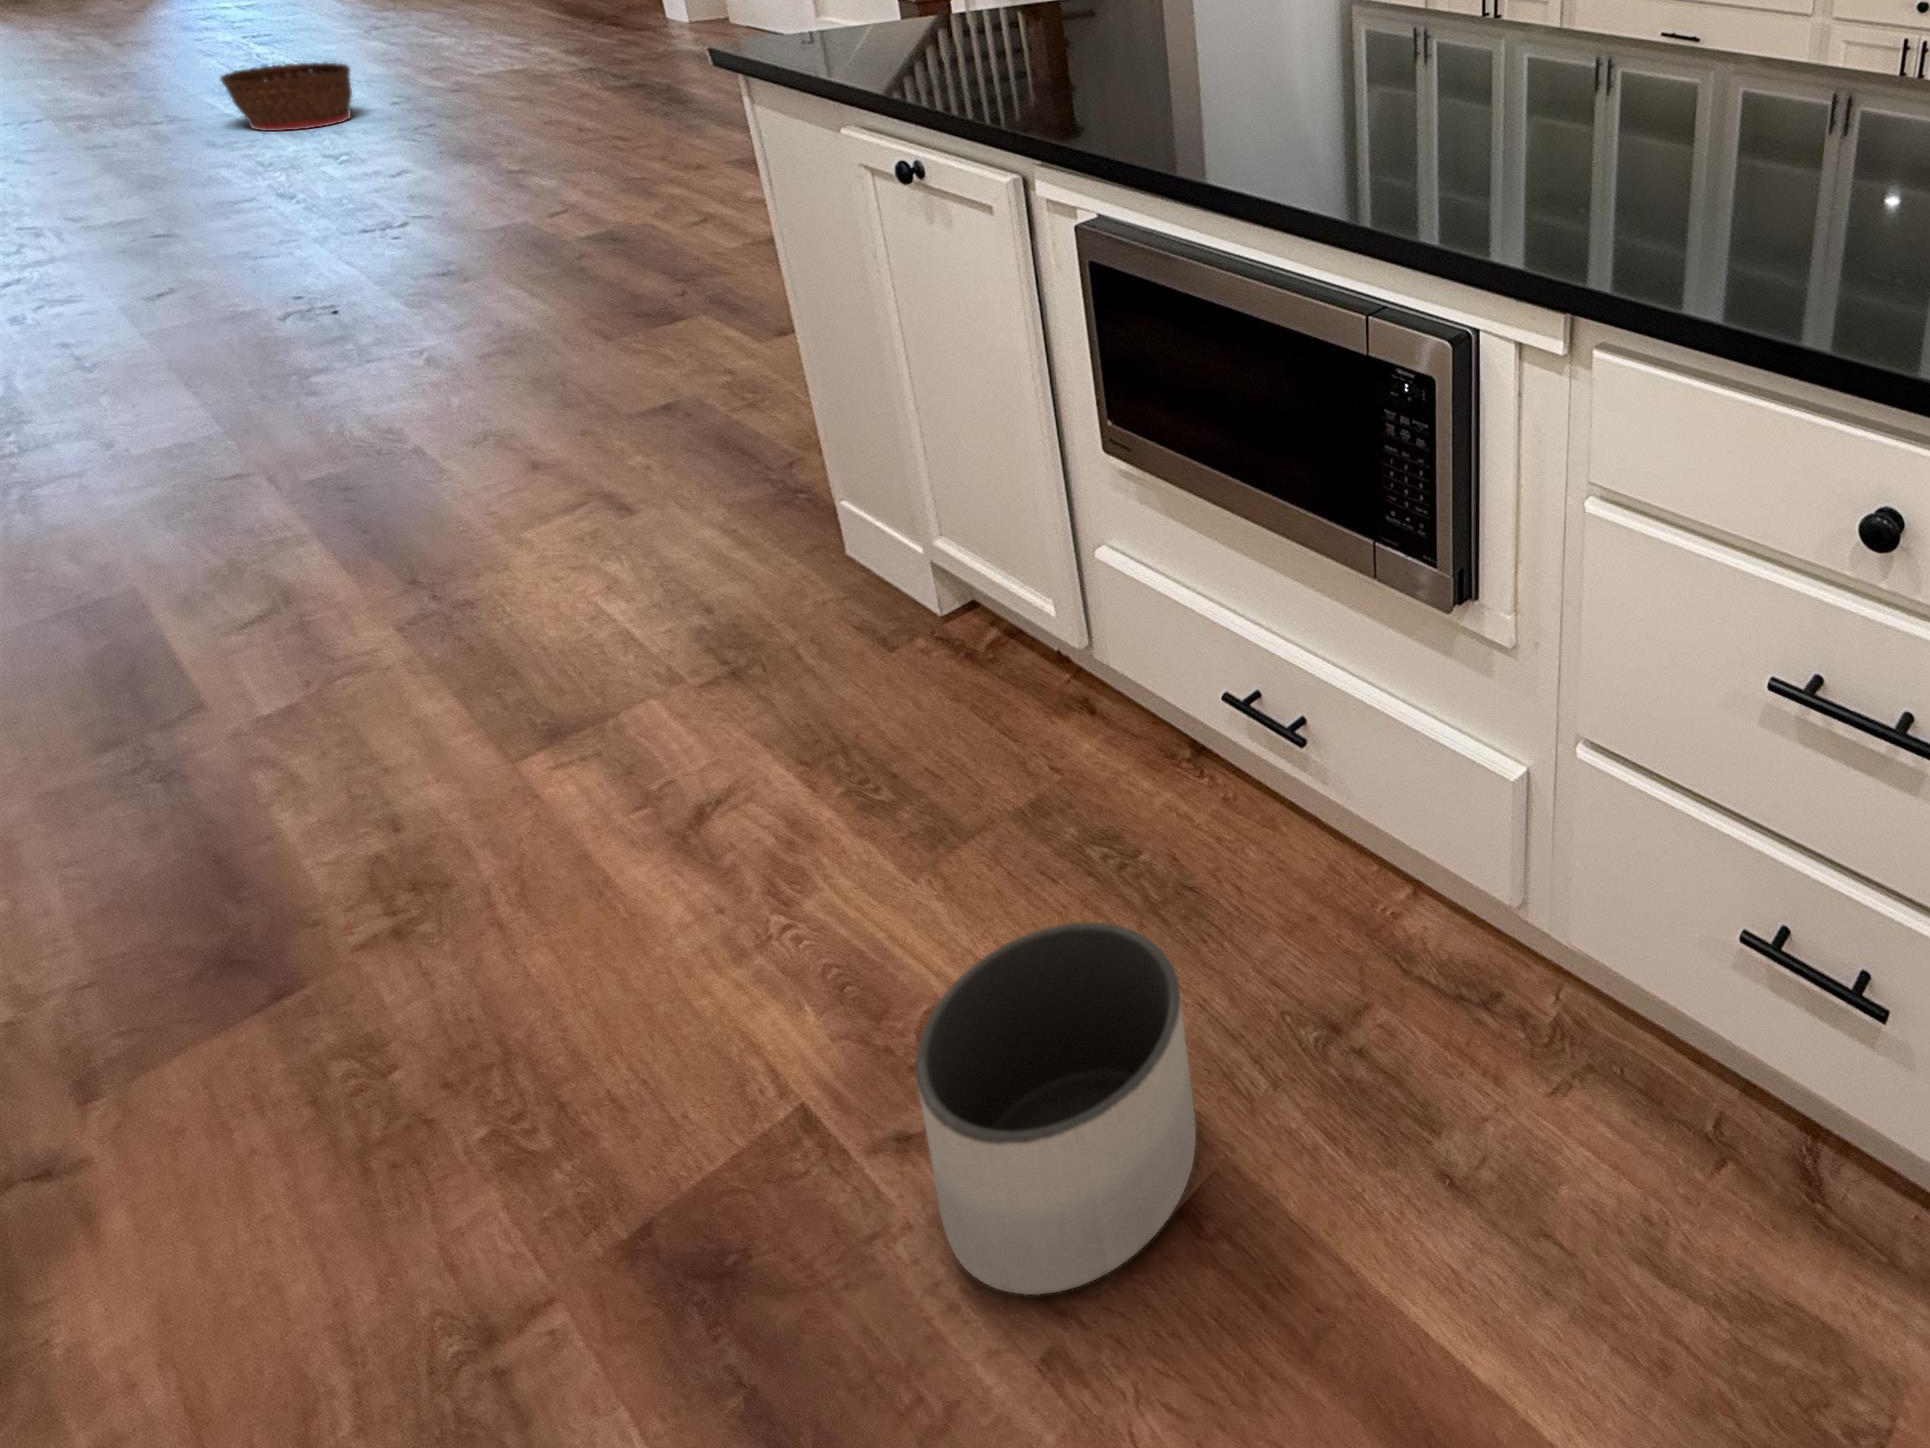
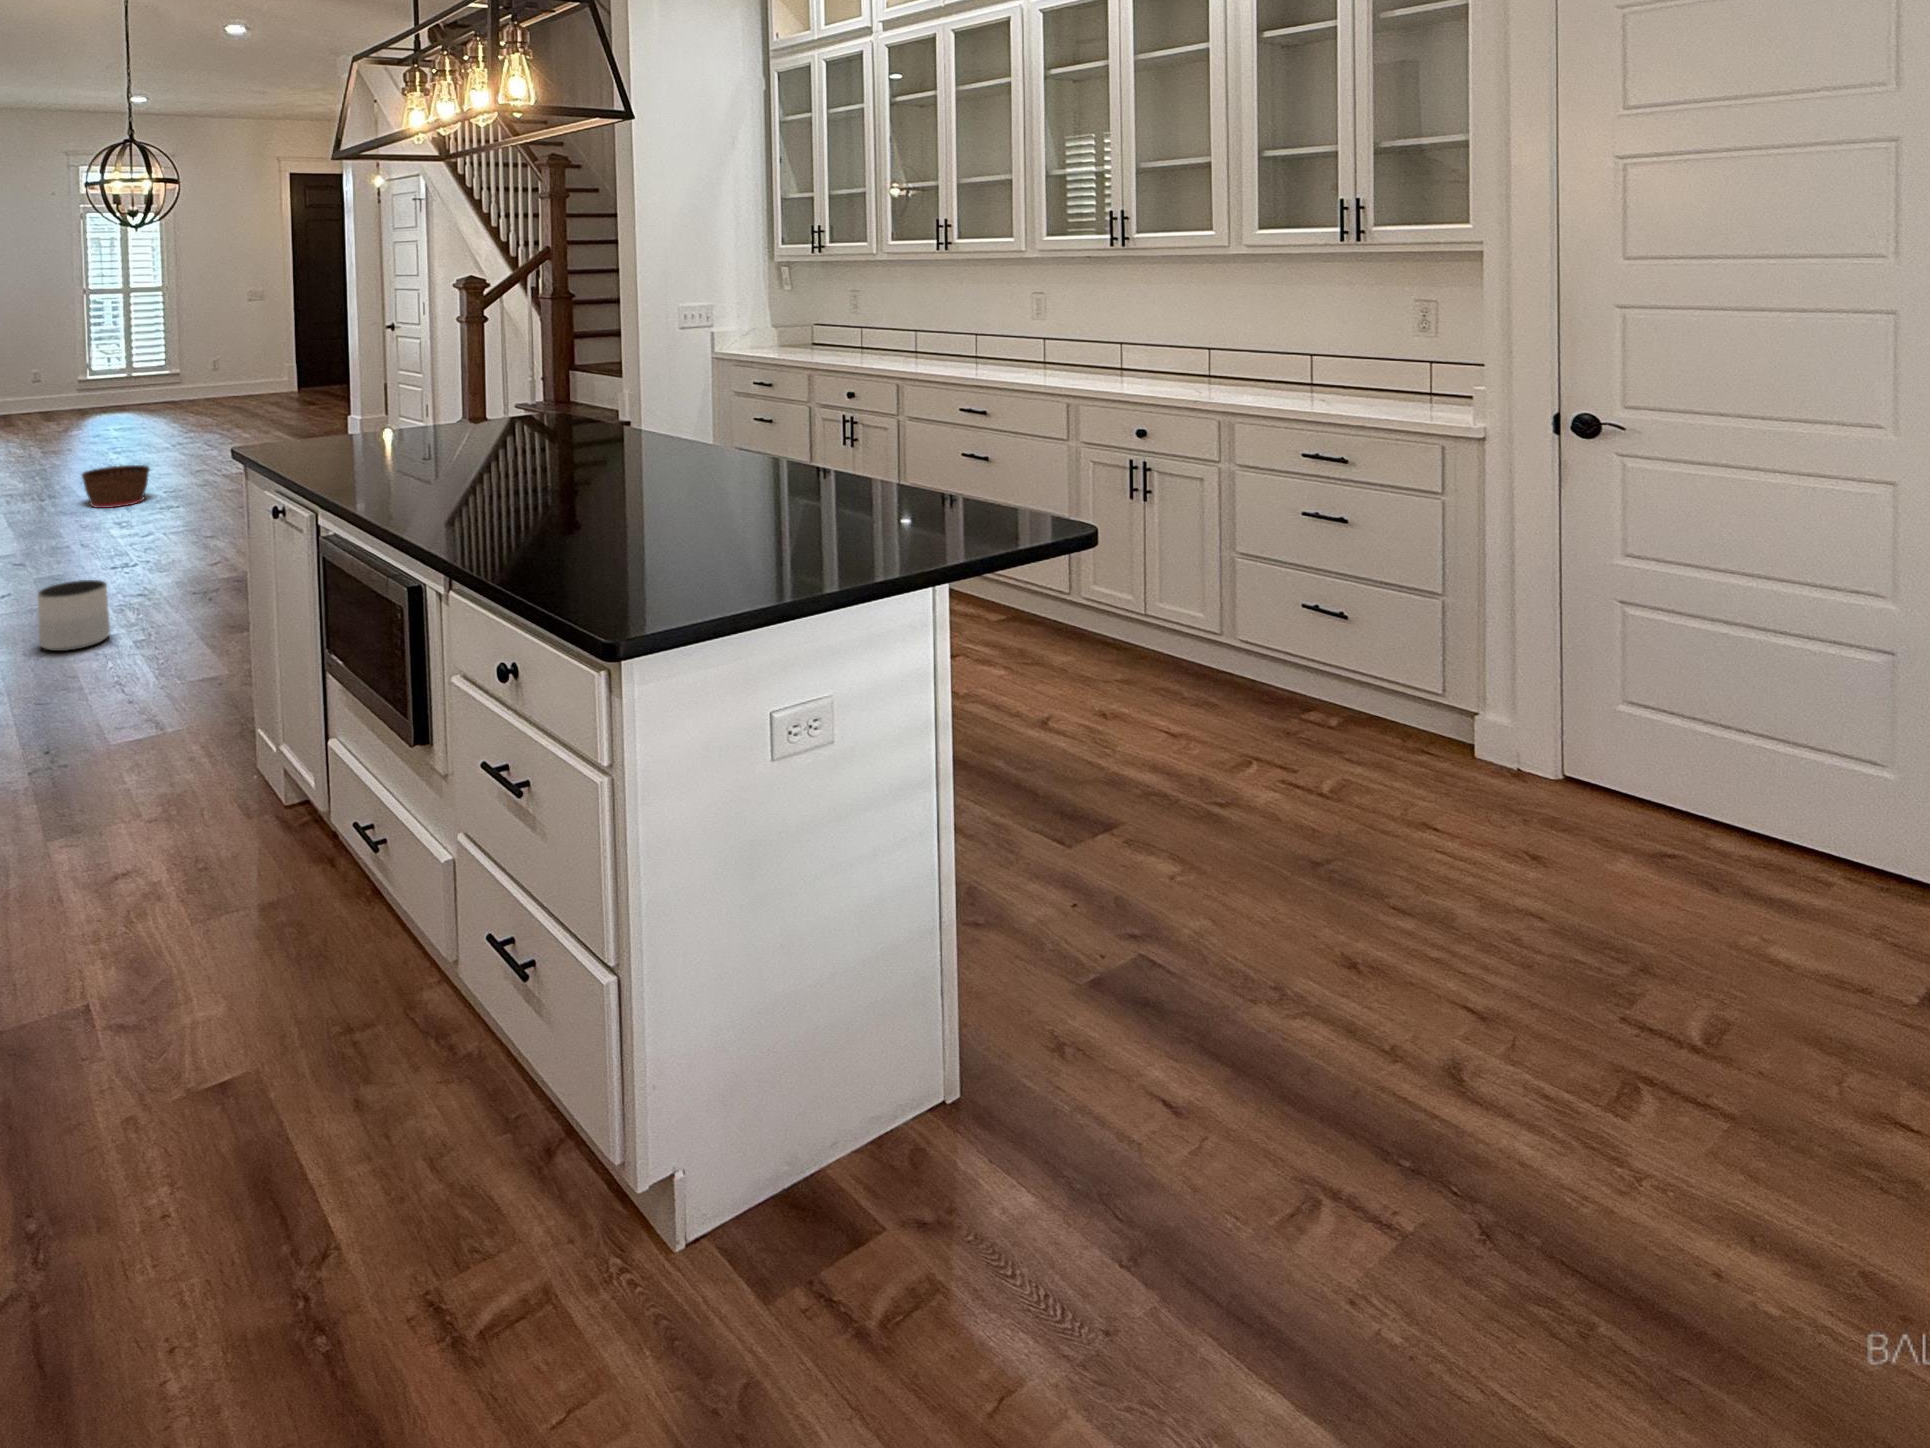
planter: present [915,922,1196,1295] -> present [38,580,110,651]

